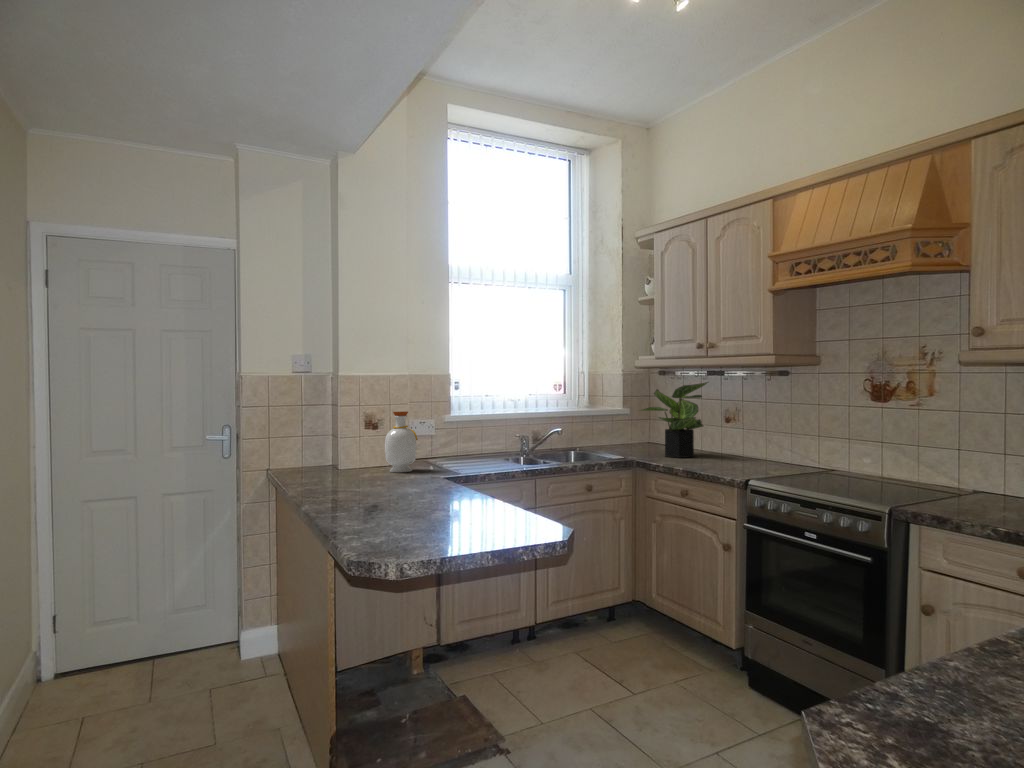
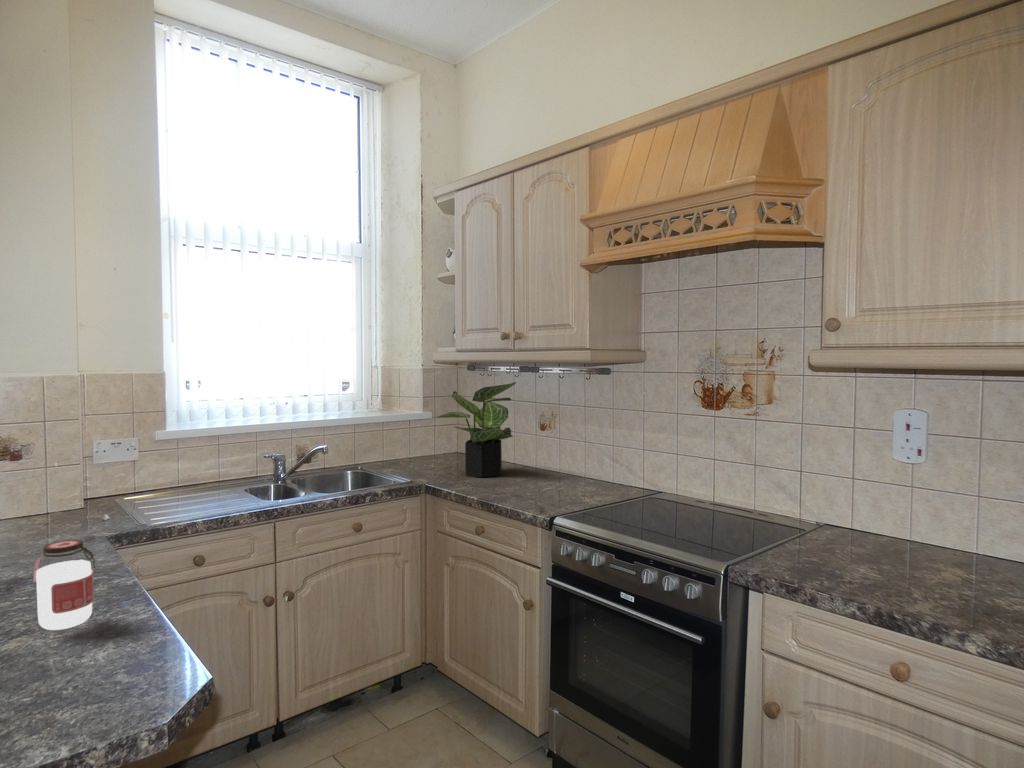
bottle: present [385,412,418,472] -> none [29,432,87,526]
jar: none [462,459,490,508] -> present [33,540,95,630]

